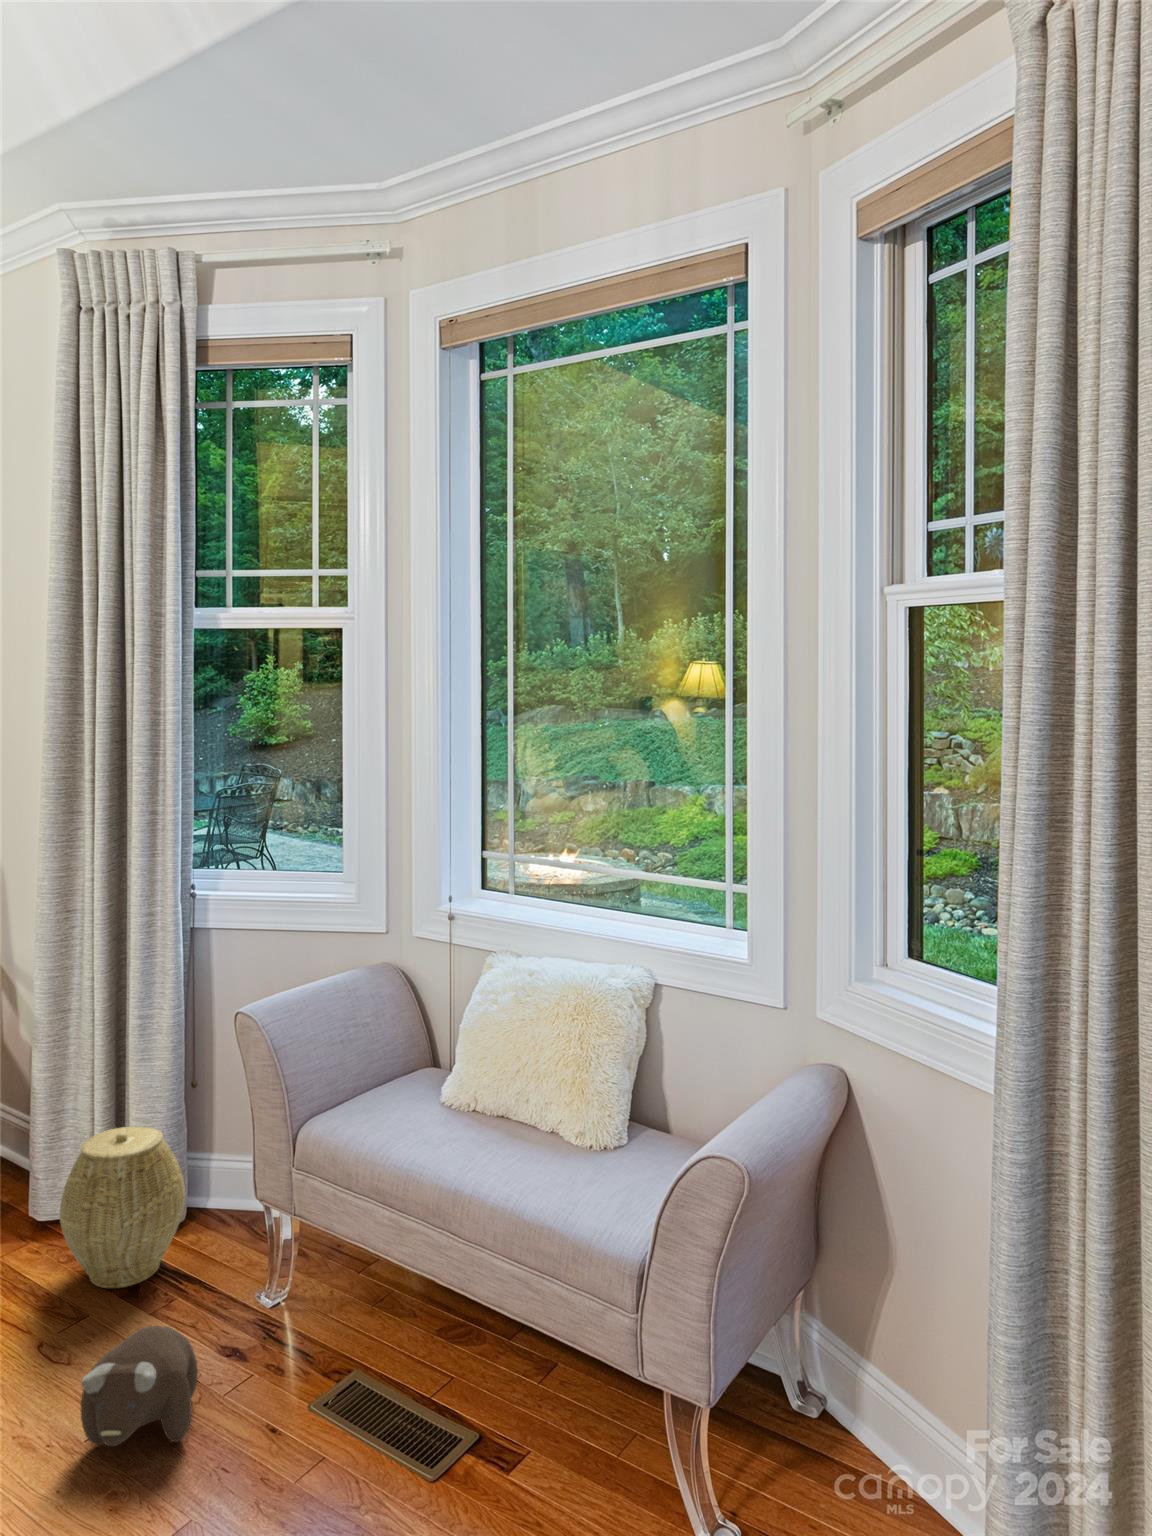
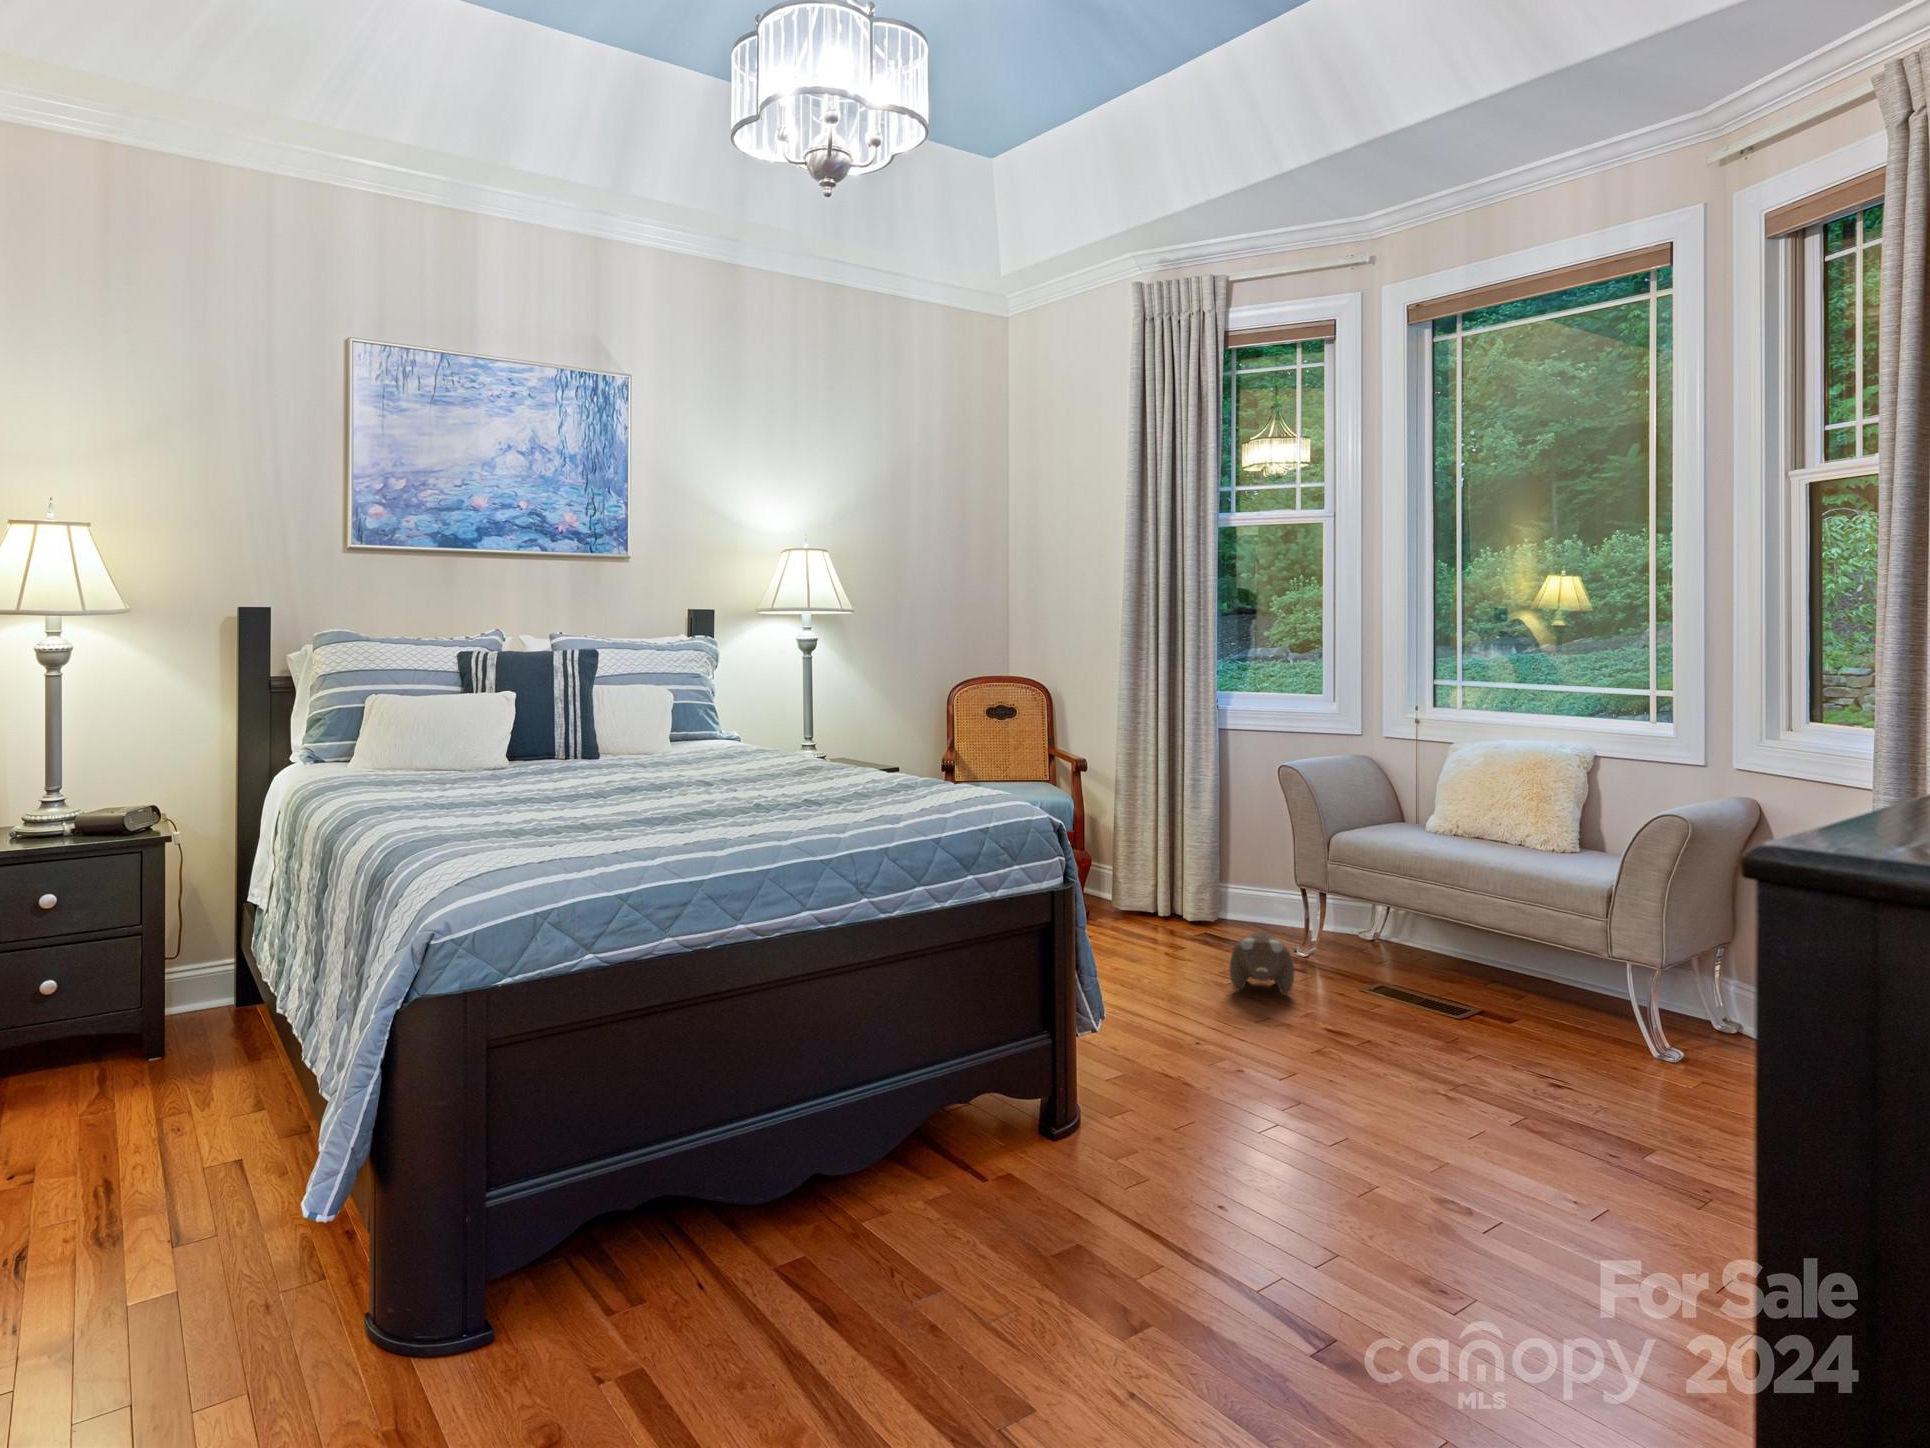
woven basket: present [60,1126,185,1288] -> none [1155,848,1231,943]

